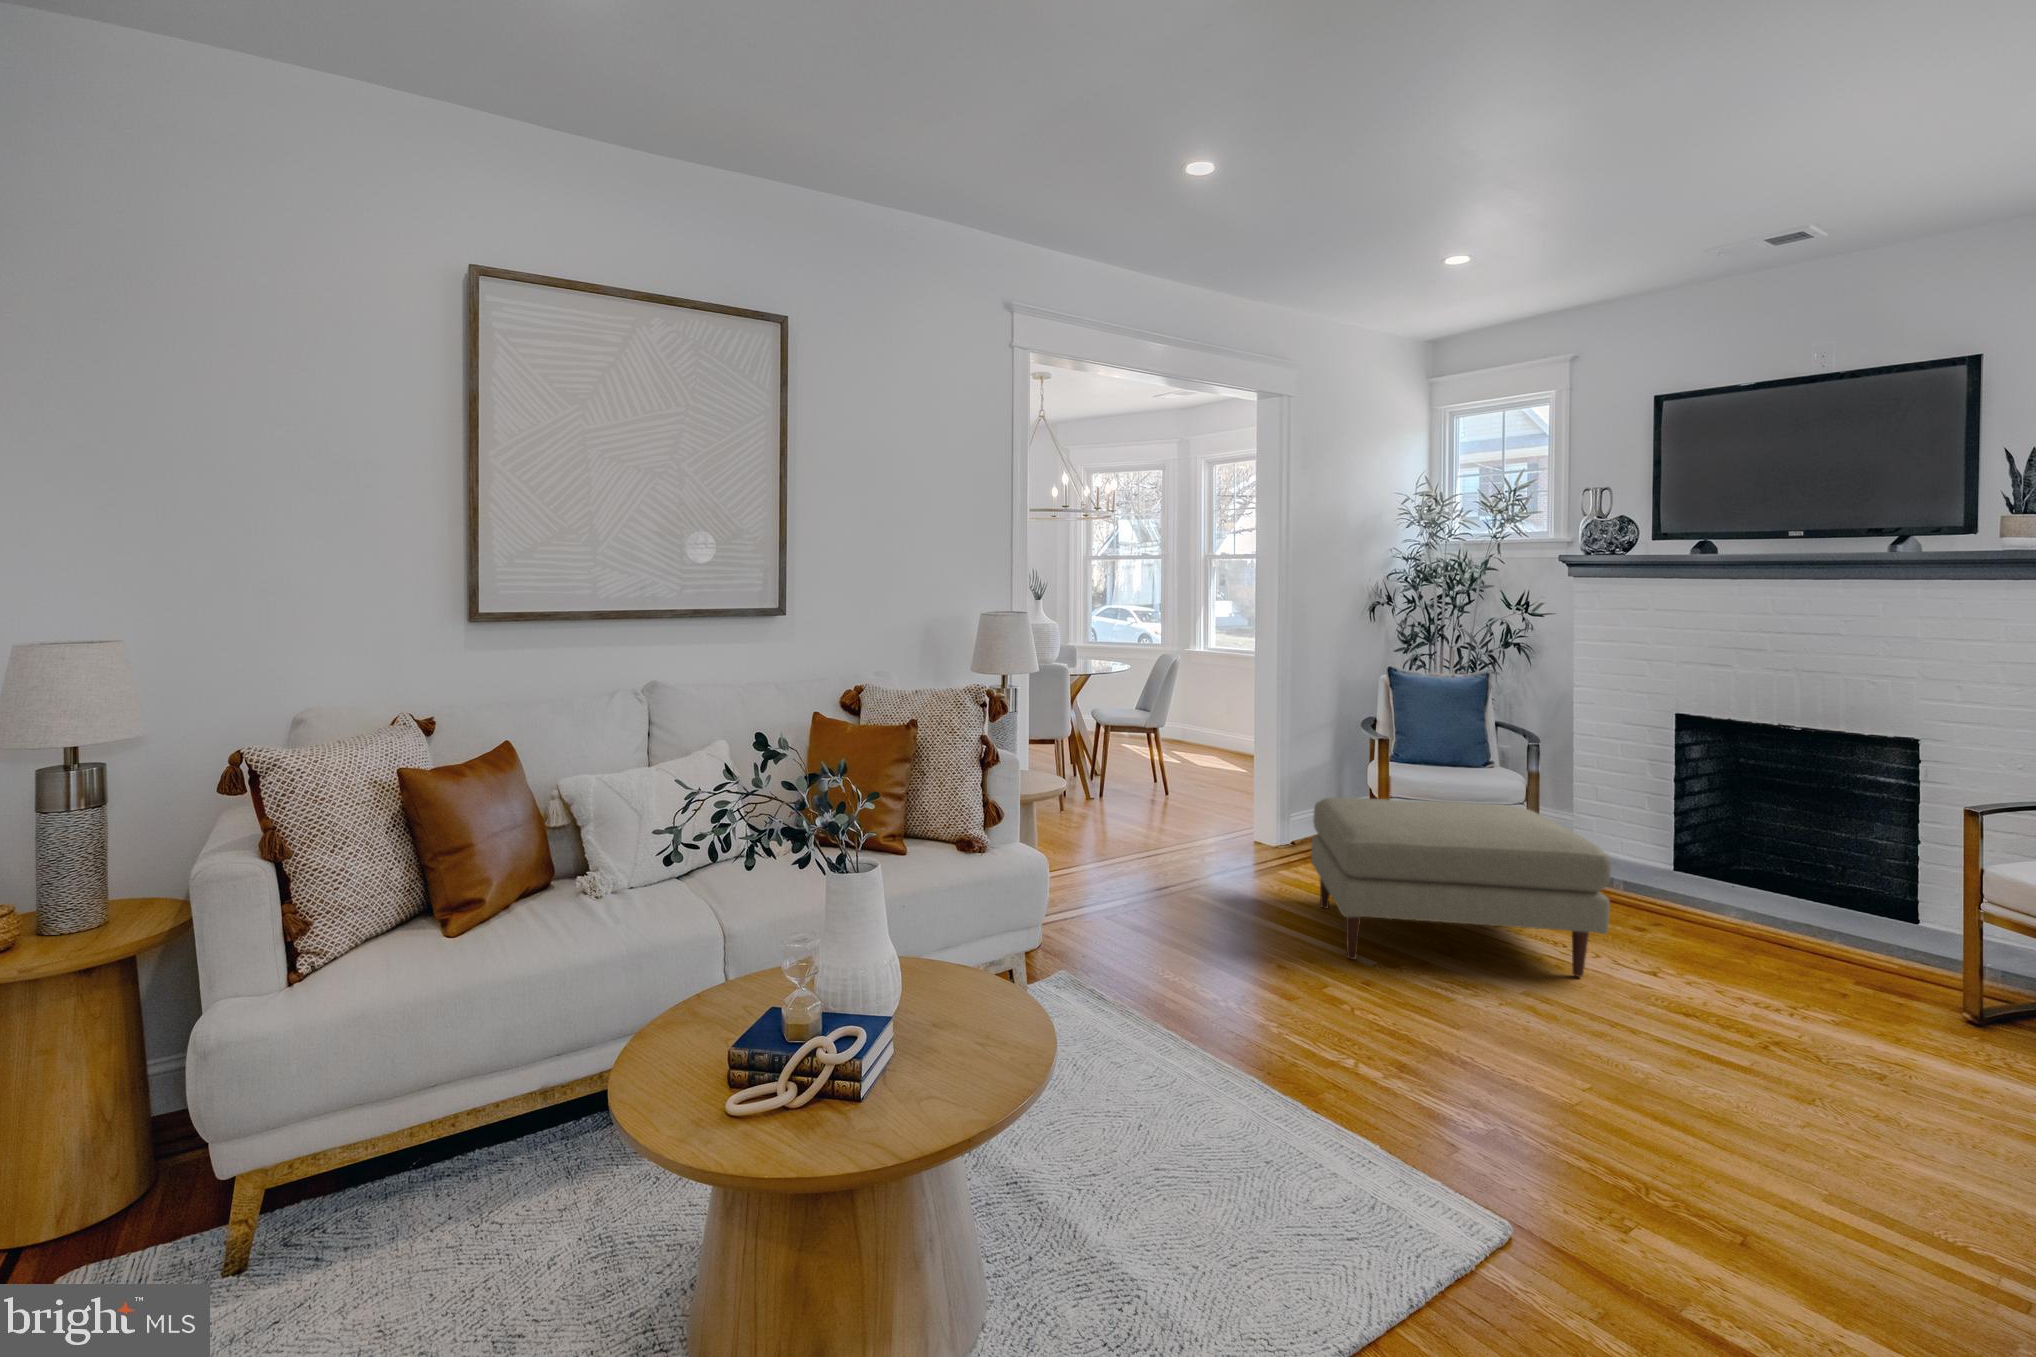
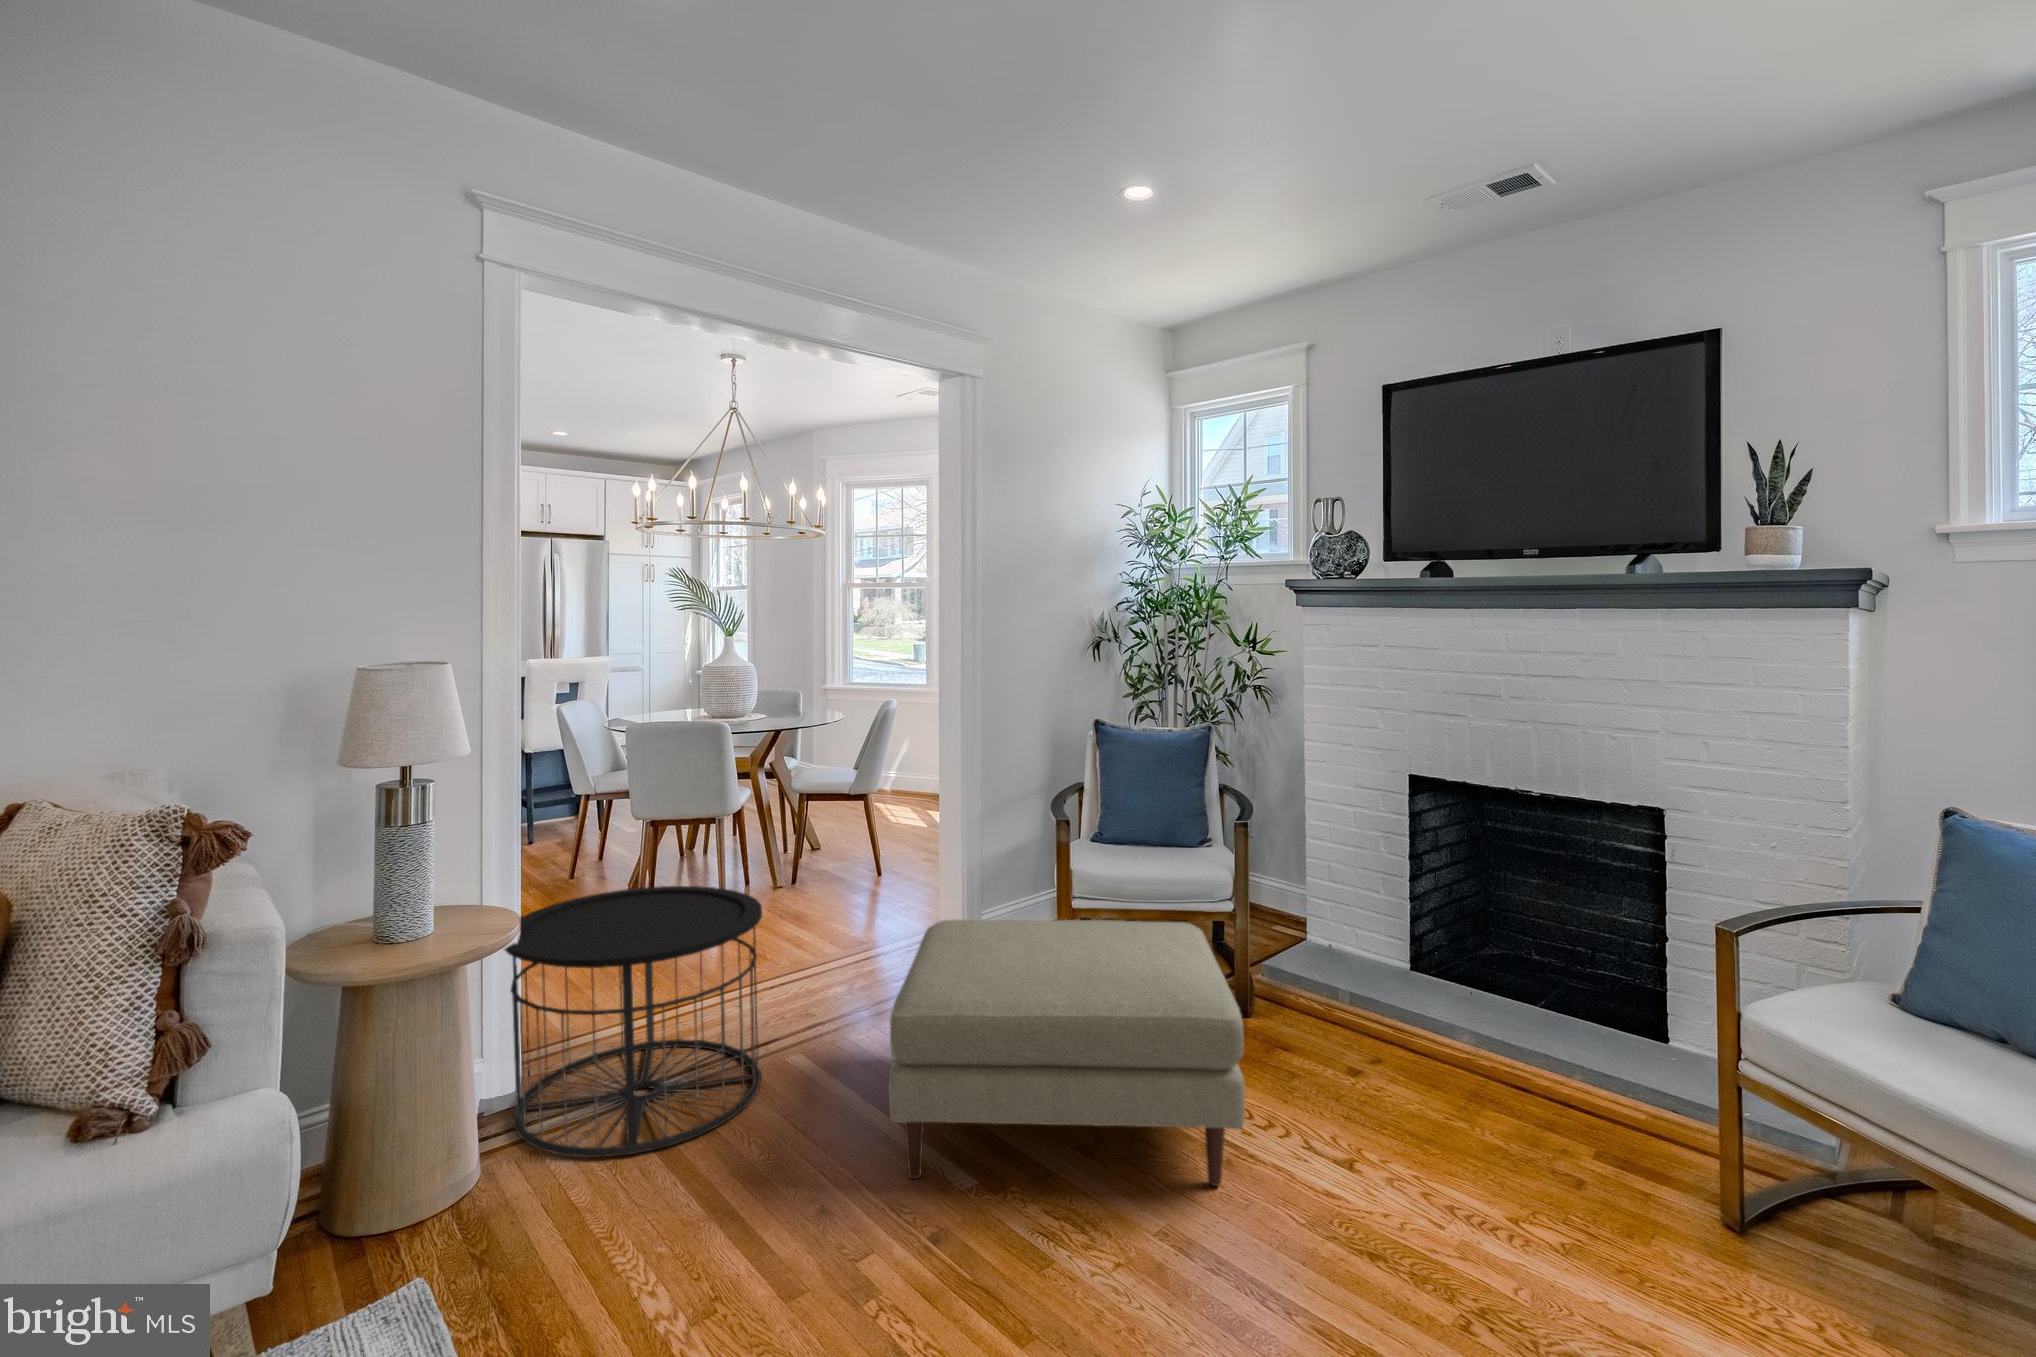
side table: none [1034,767,1207,935] -> present [505,886,762,1157]

